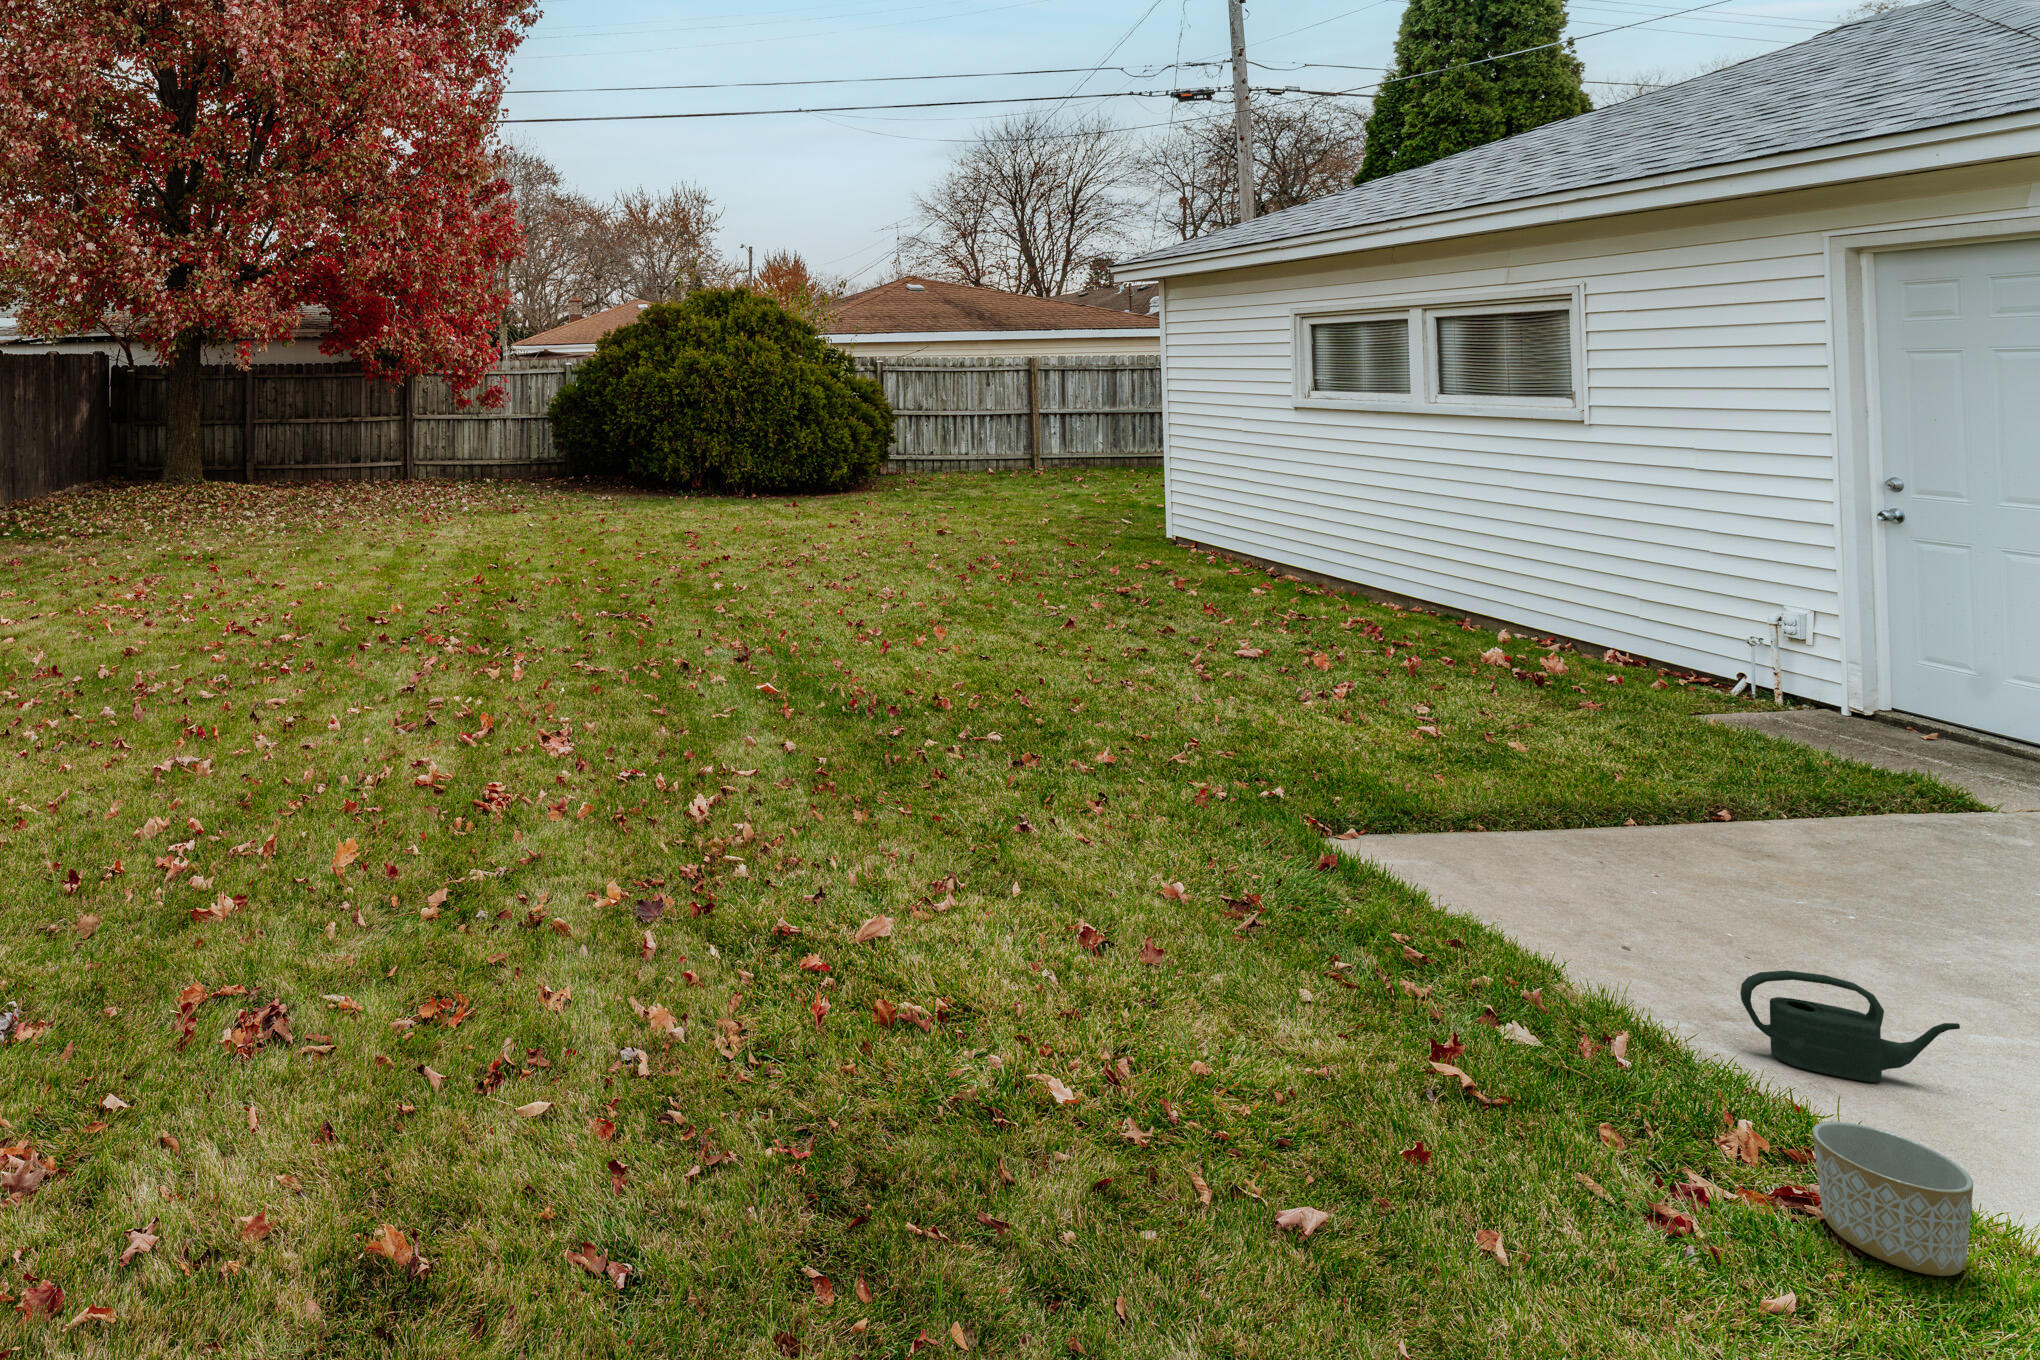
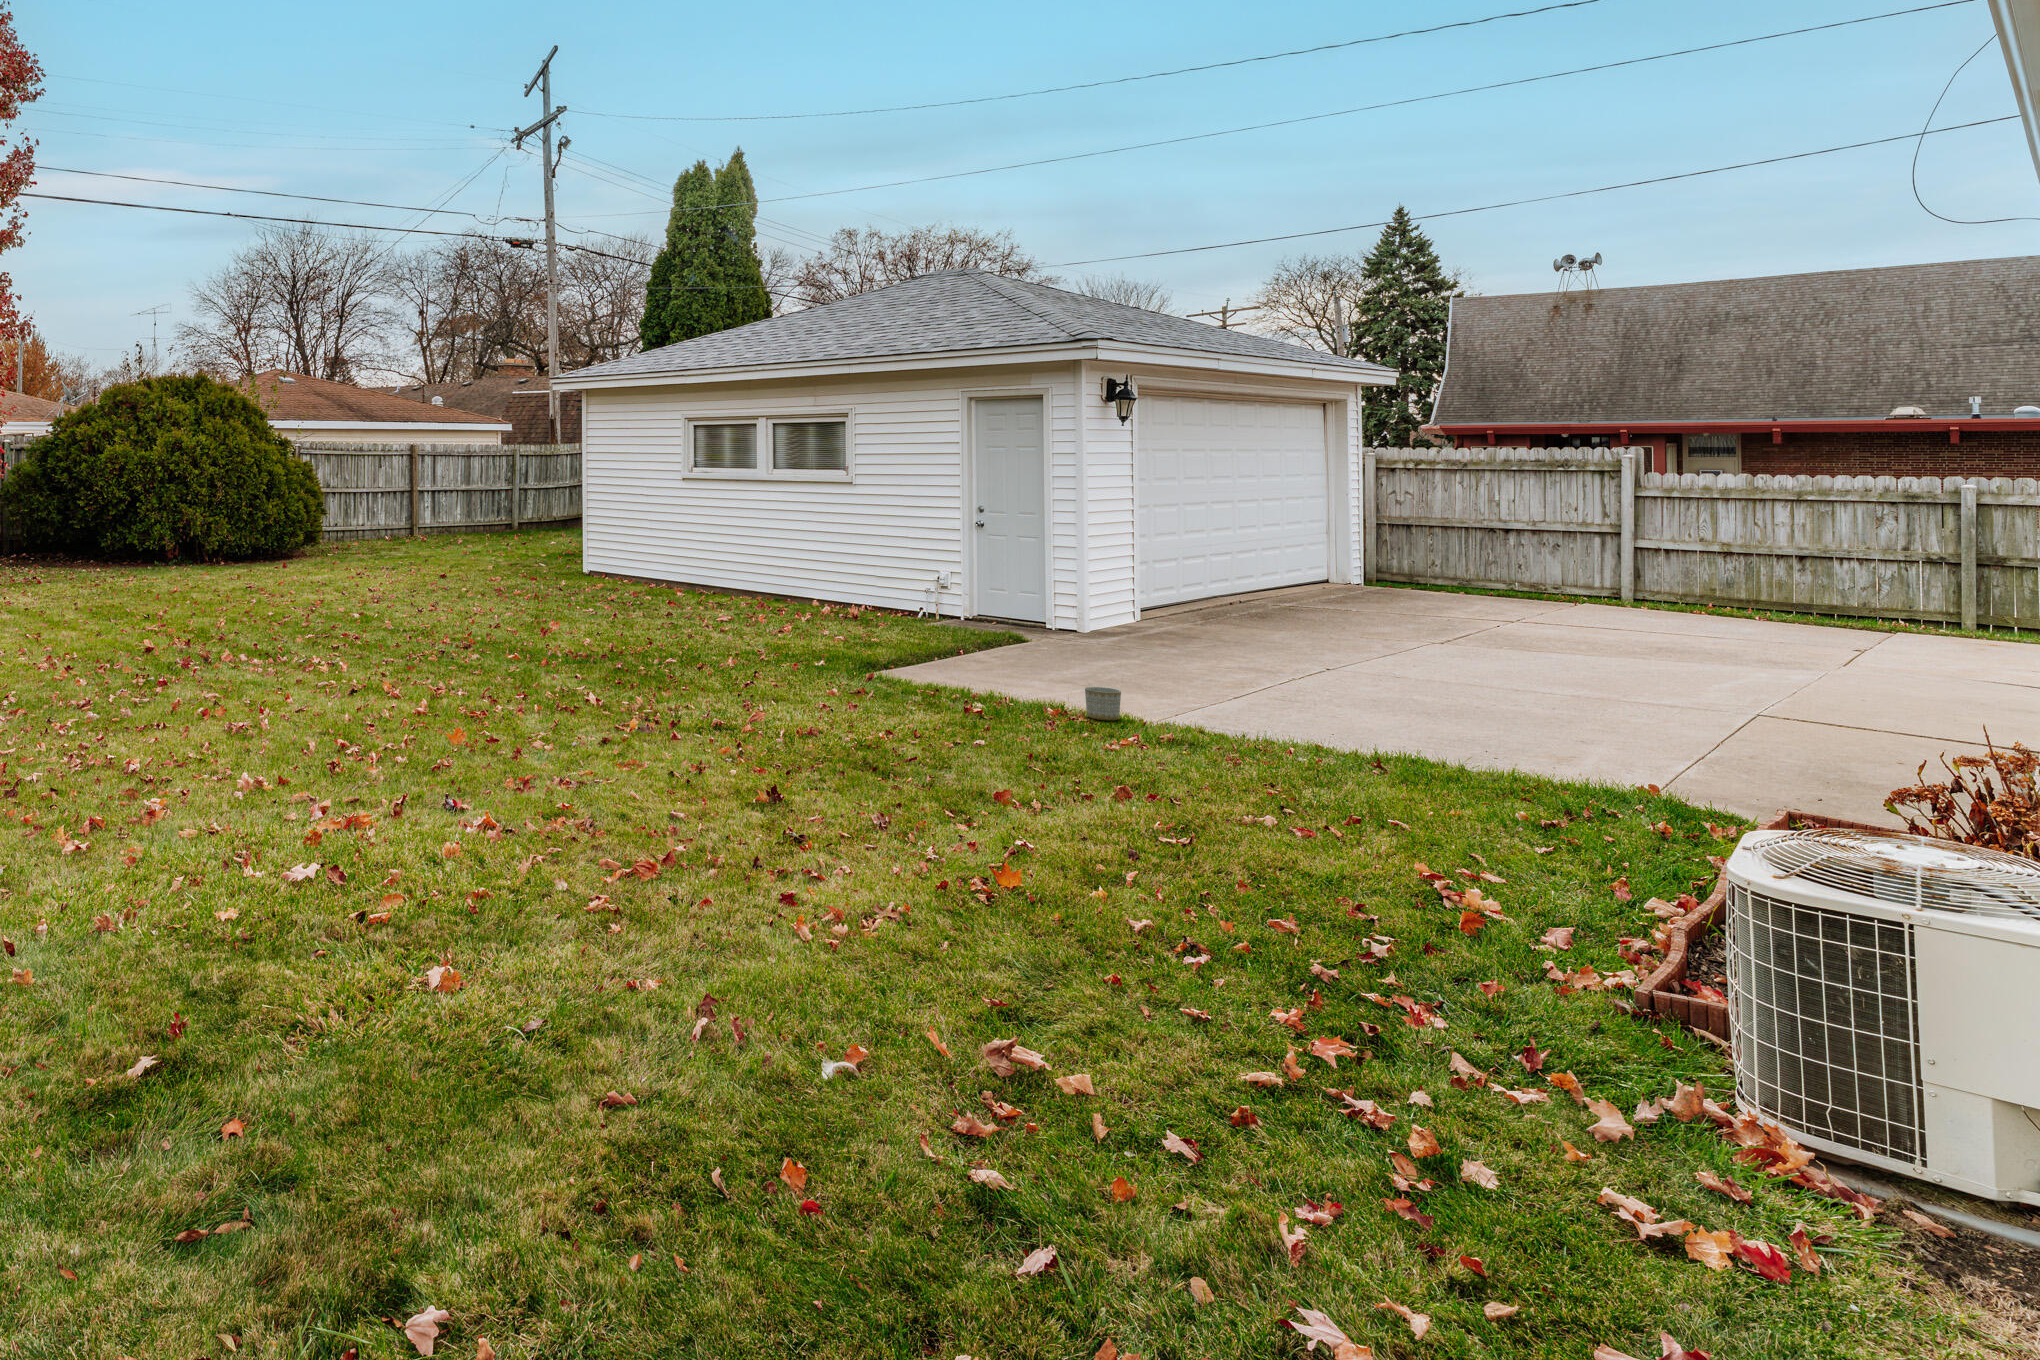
watering can: present [1740,970,1960,1082] -> none [1038,663,1090,697]

